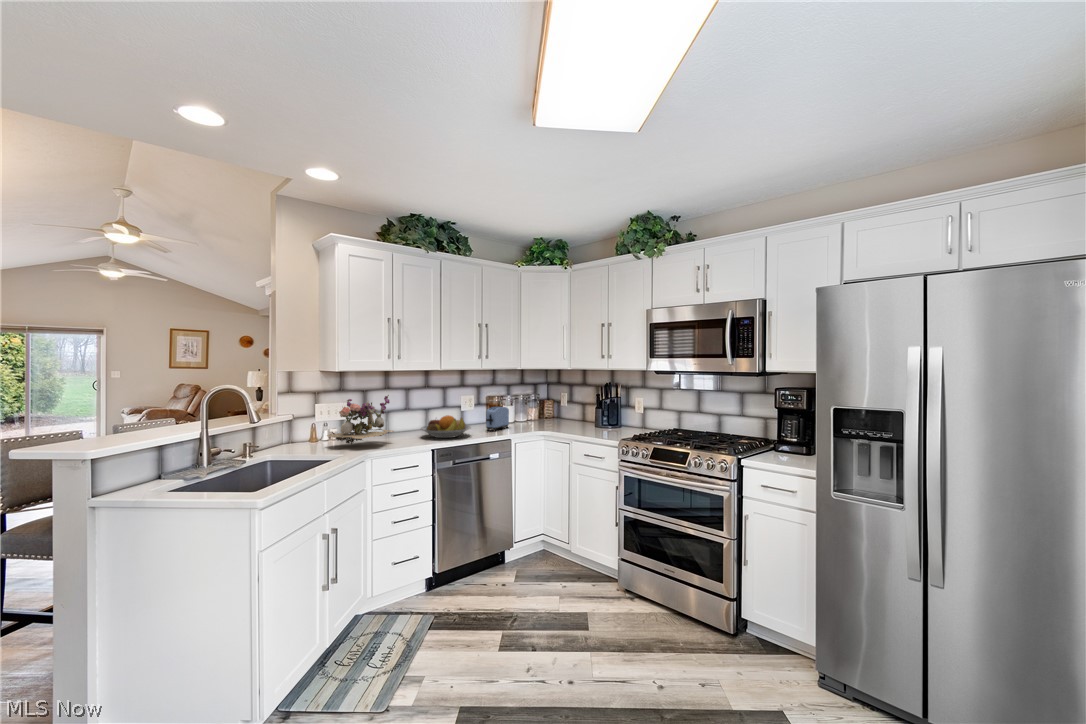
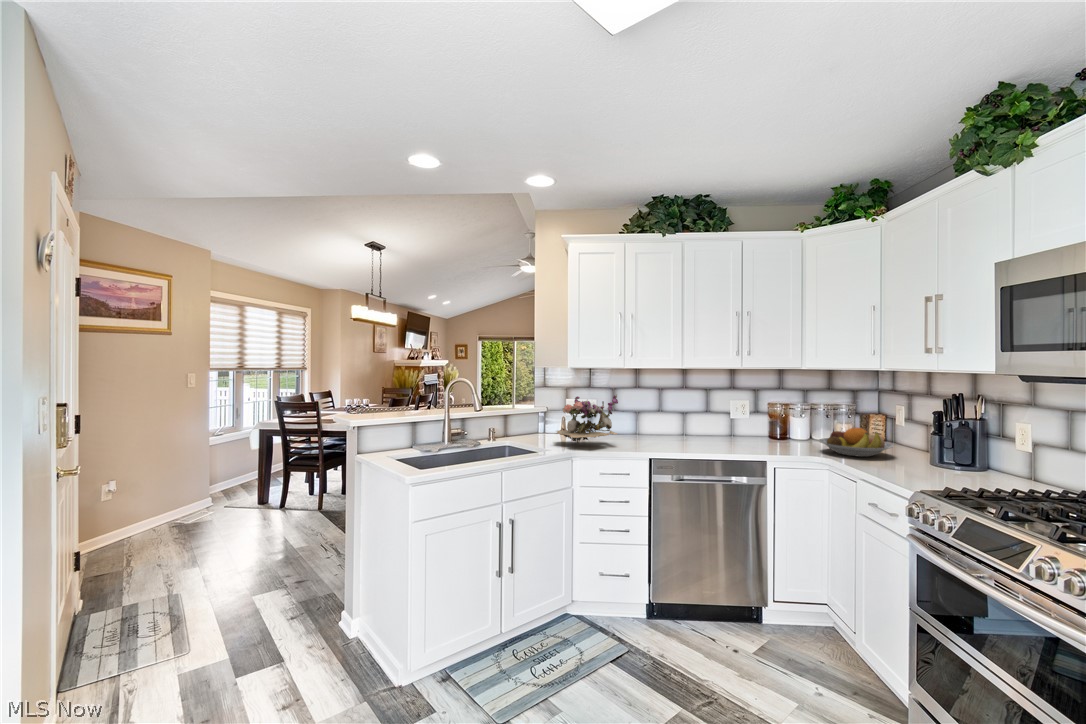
toaster: present [486,407,509,431] -> none [743,417,788,449]
fruit bowl: present [420,415,471,438] -> present [819,428,893,457]

